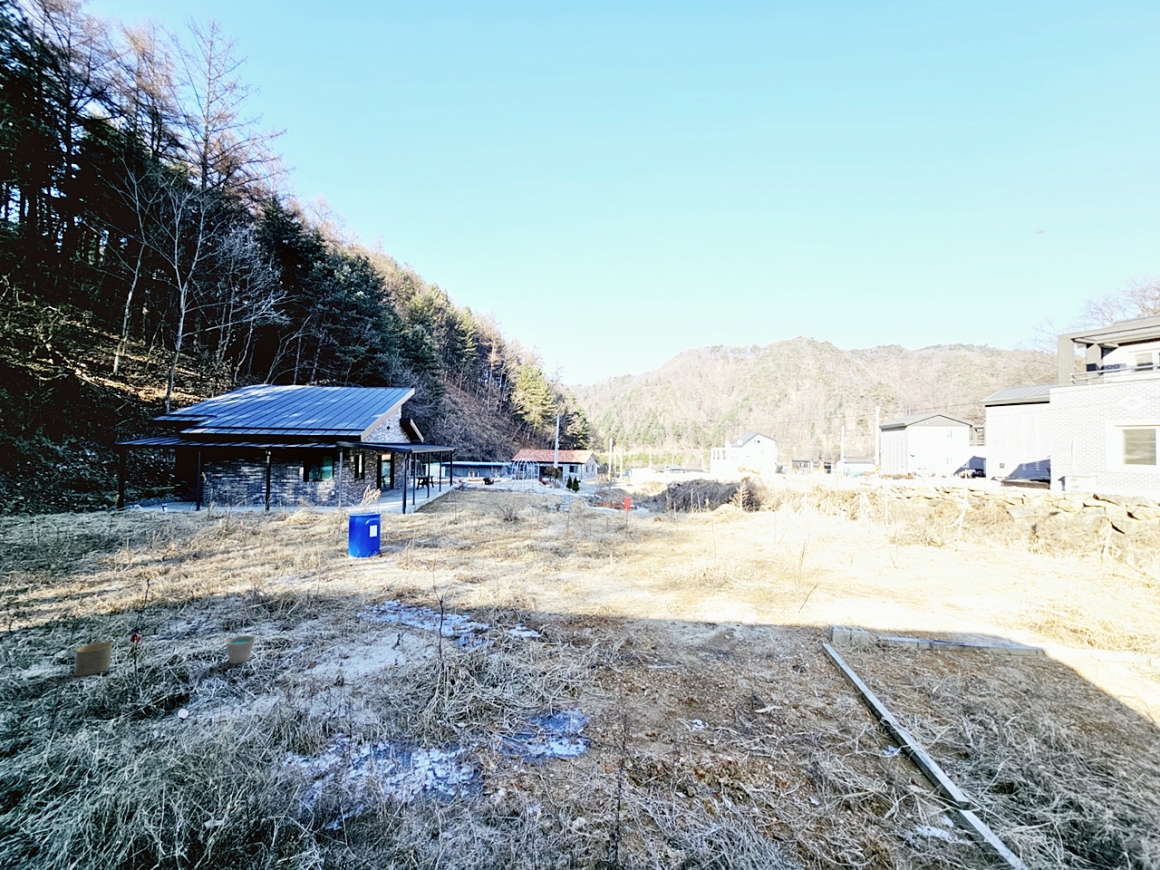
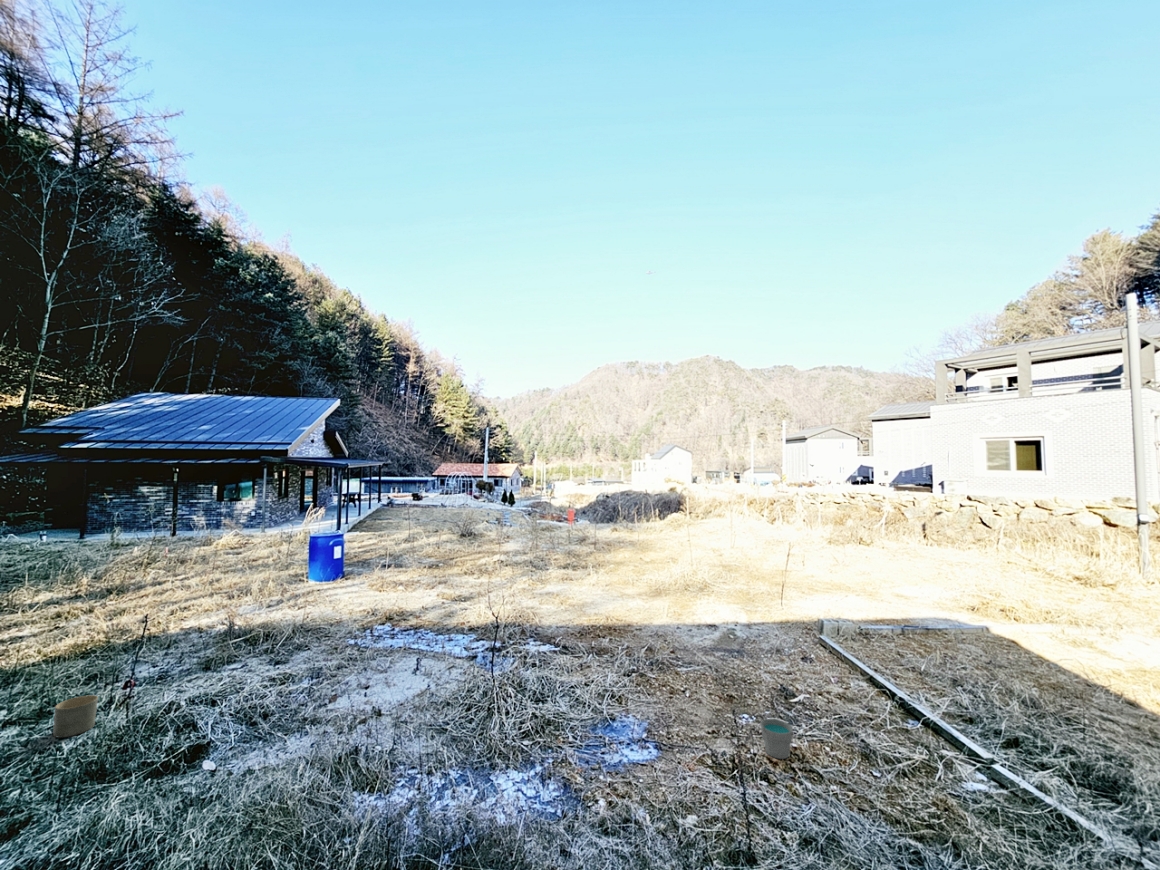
bucket: present [226,636,255,663] -> present [760,718,793,759]

